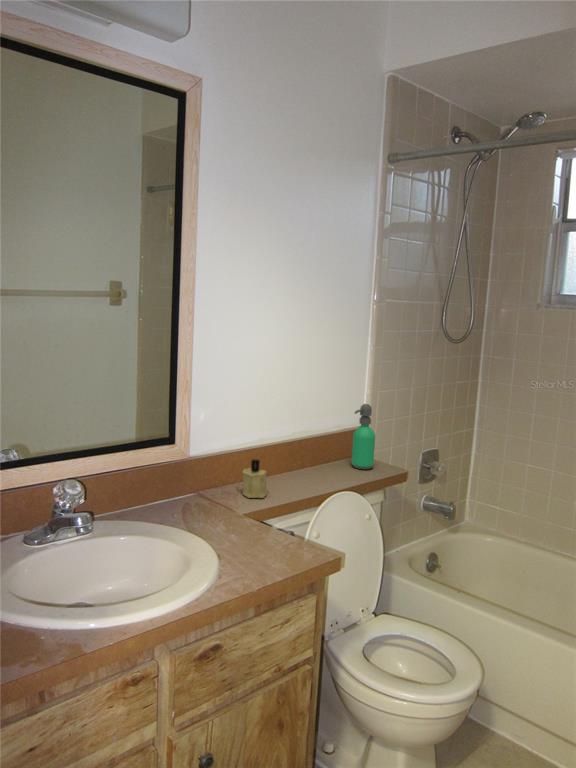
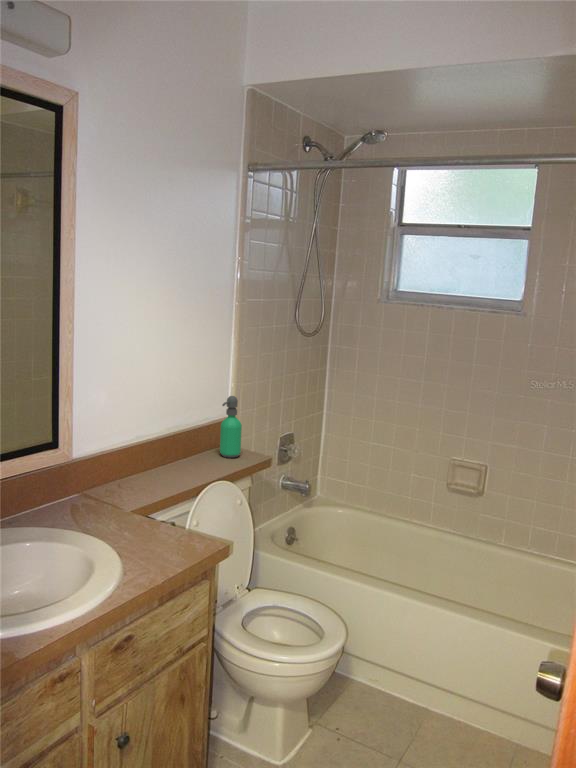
candle: present [243,460,267,498] -> none [123,458,148,496]

